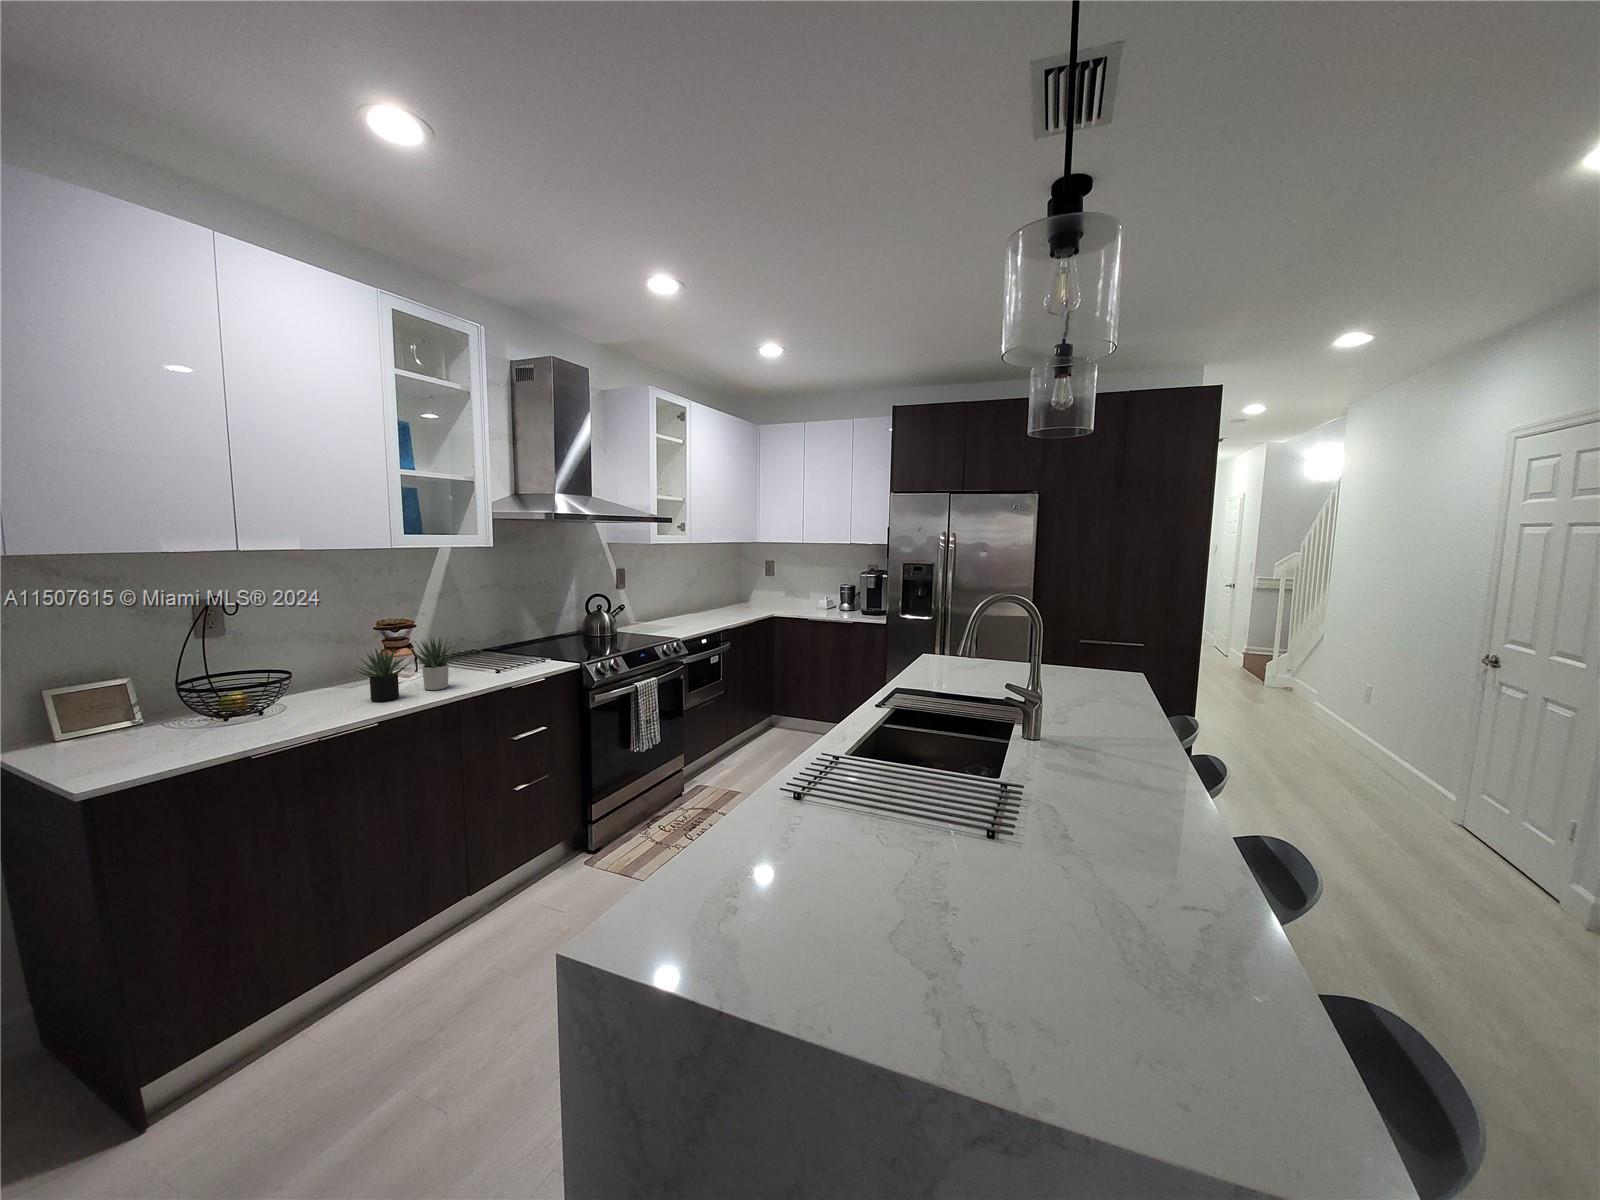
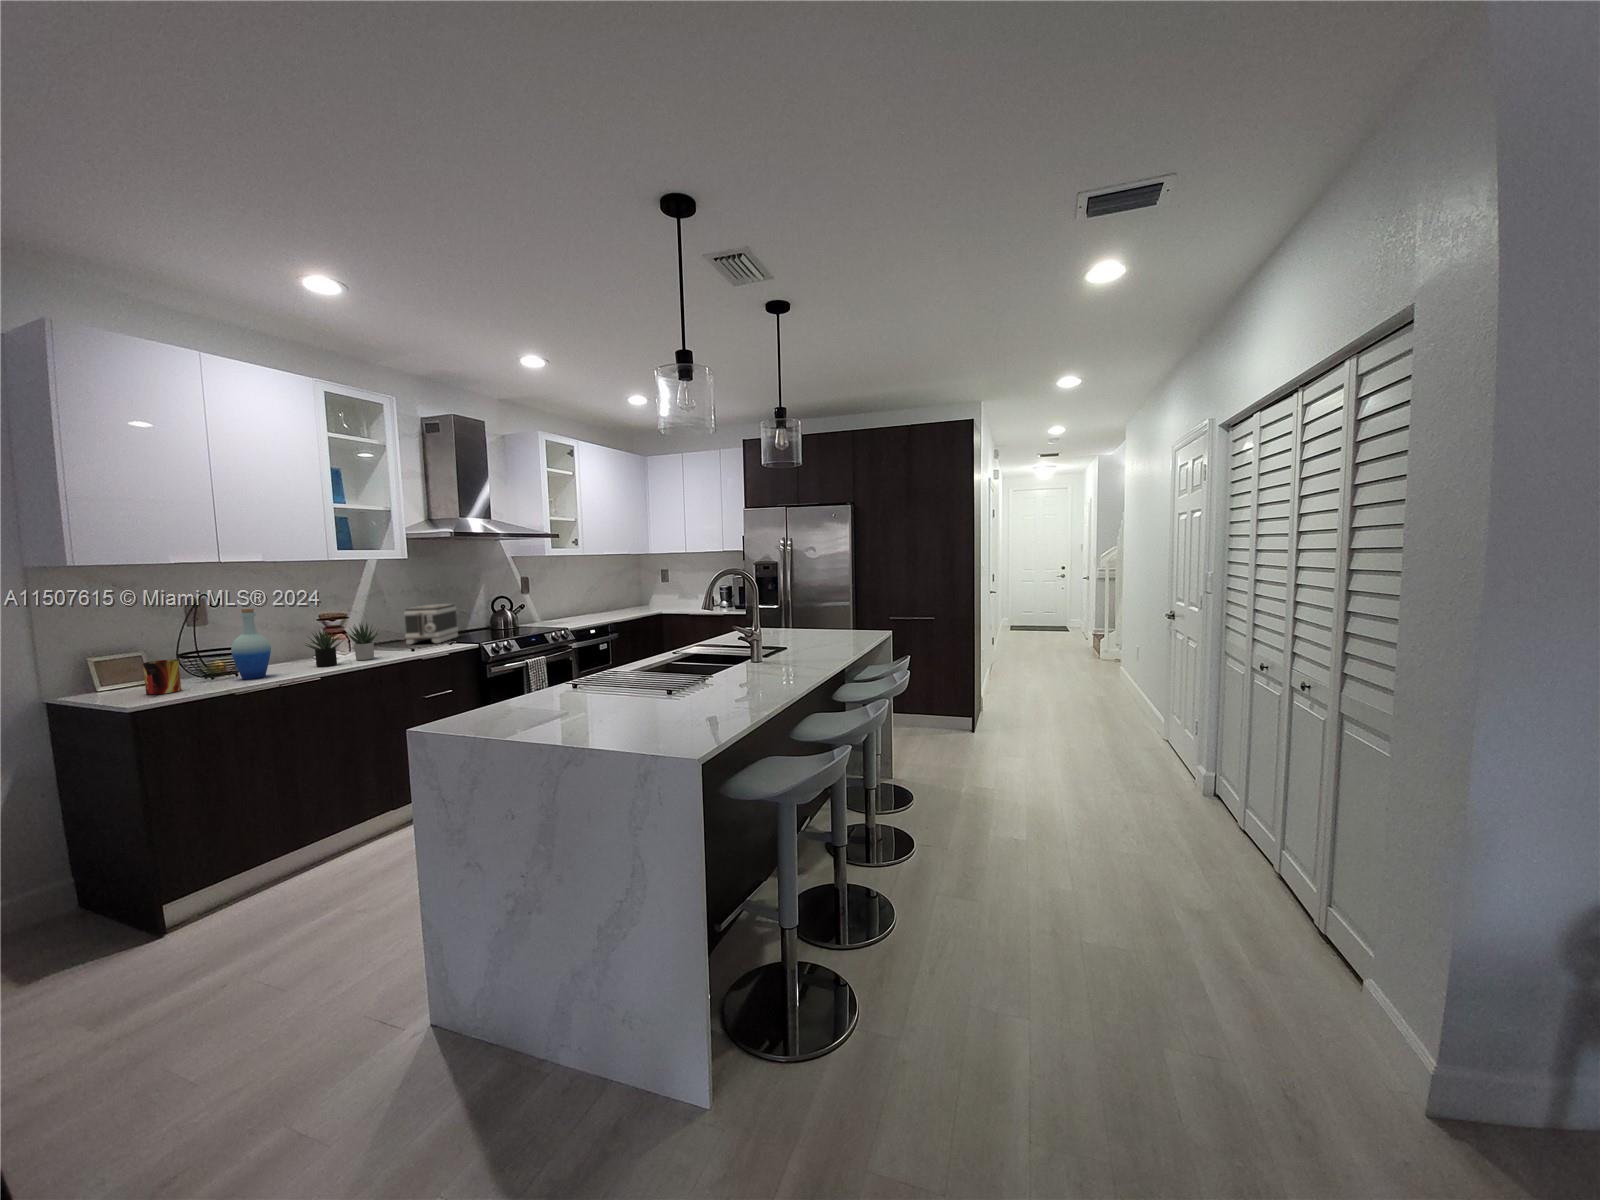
toaster: none [484,605,548,659] -> present [404,604,458,645]
bottle: none [249,620,307,726] -> present [231,608,271,679]
mug: none [107,701,169,762] -> present [143,659,181,695]

